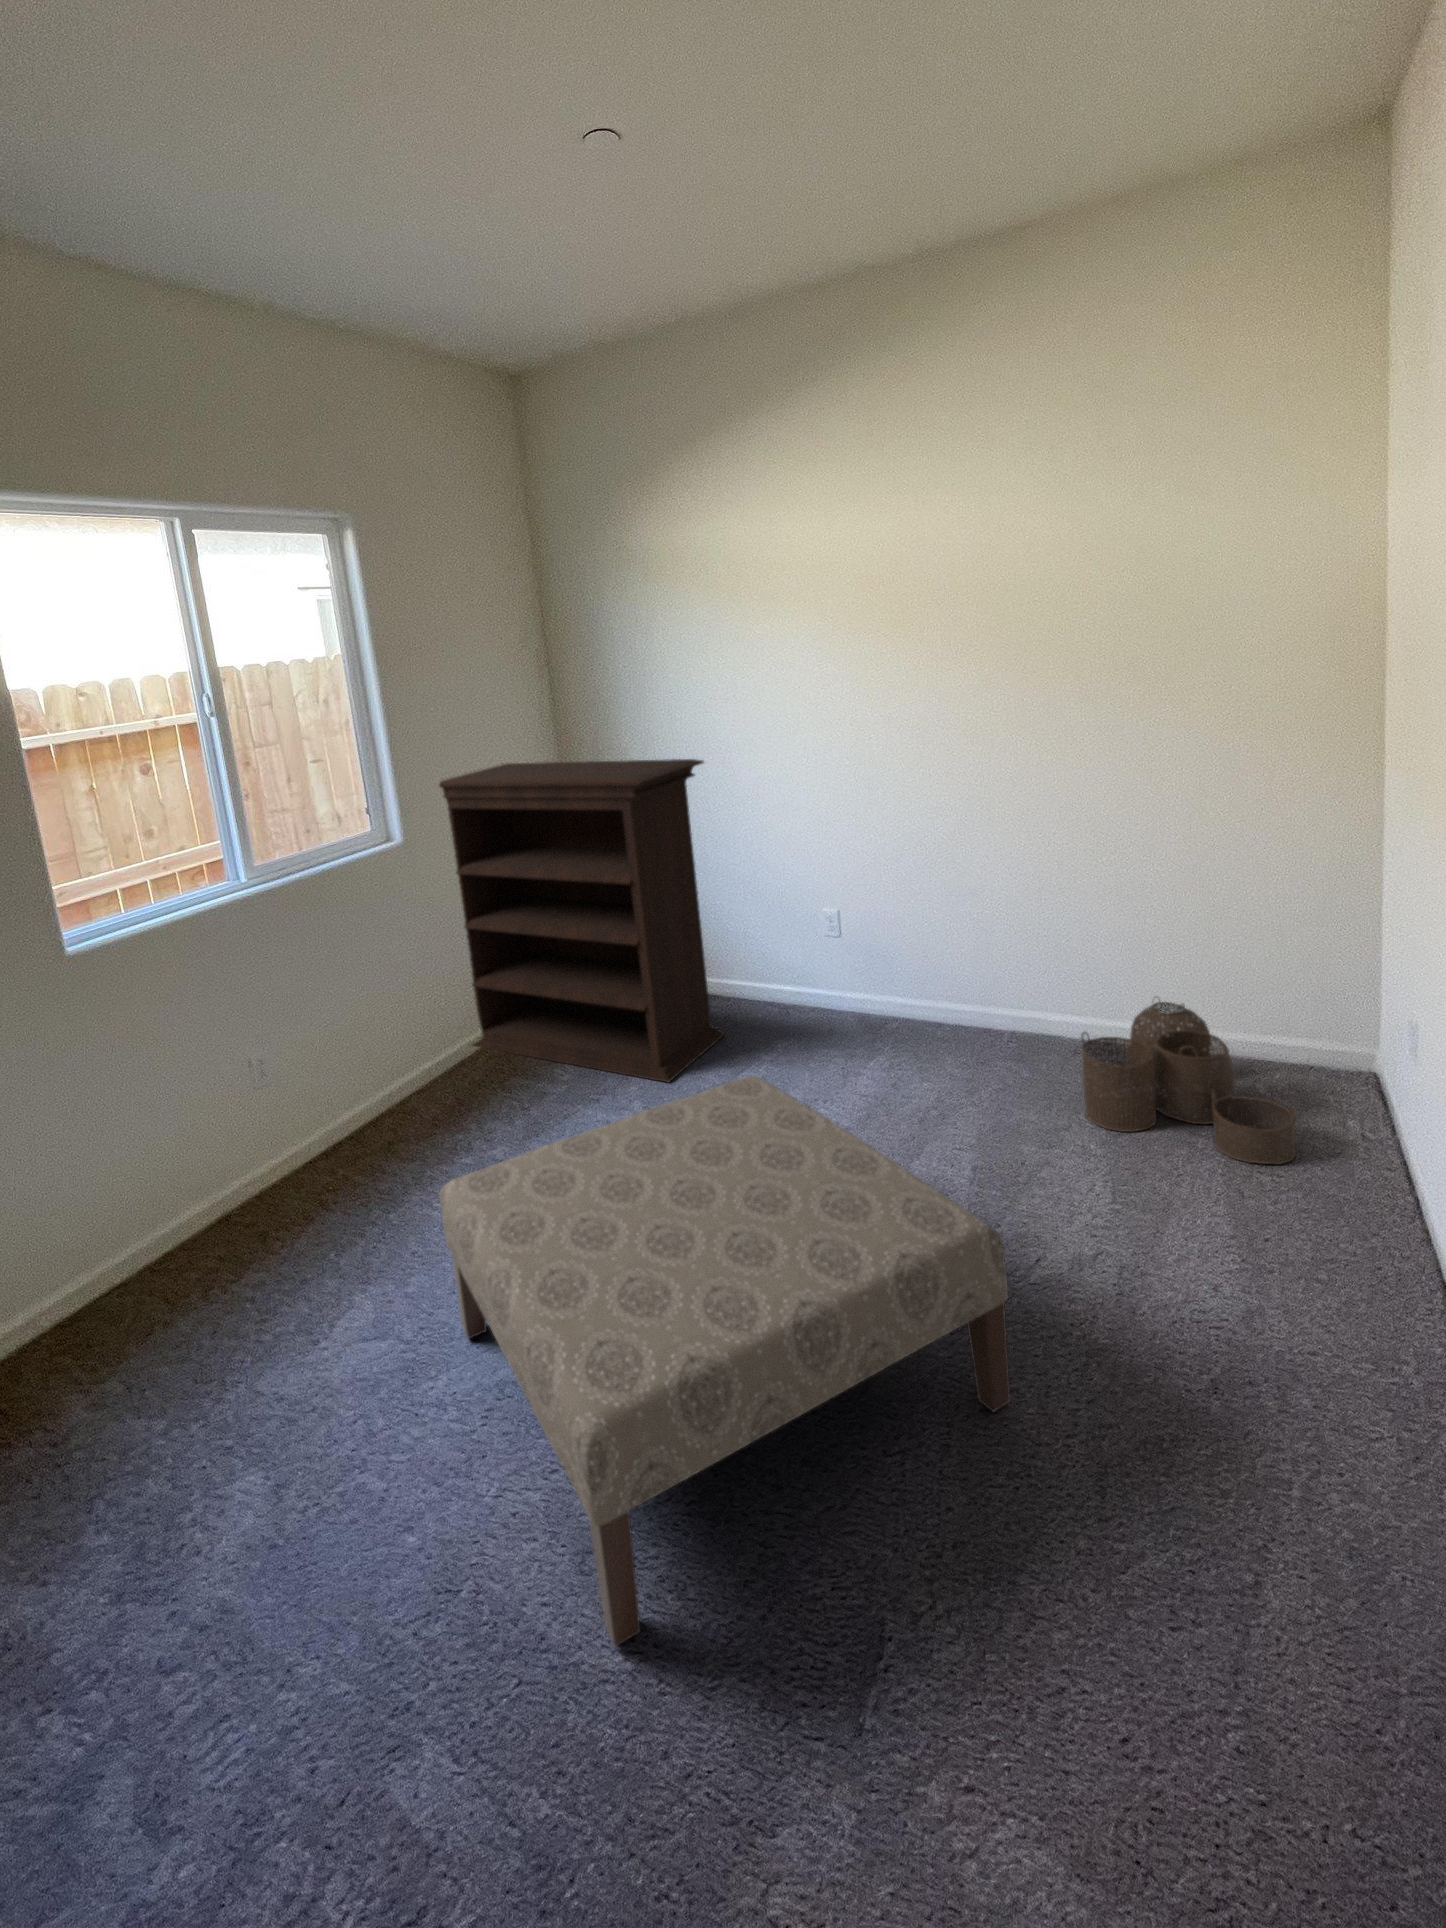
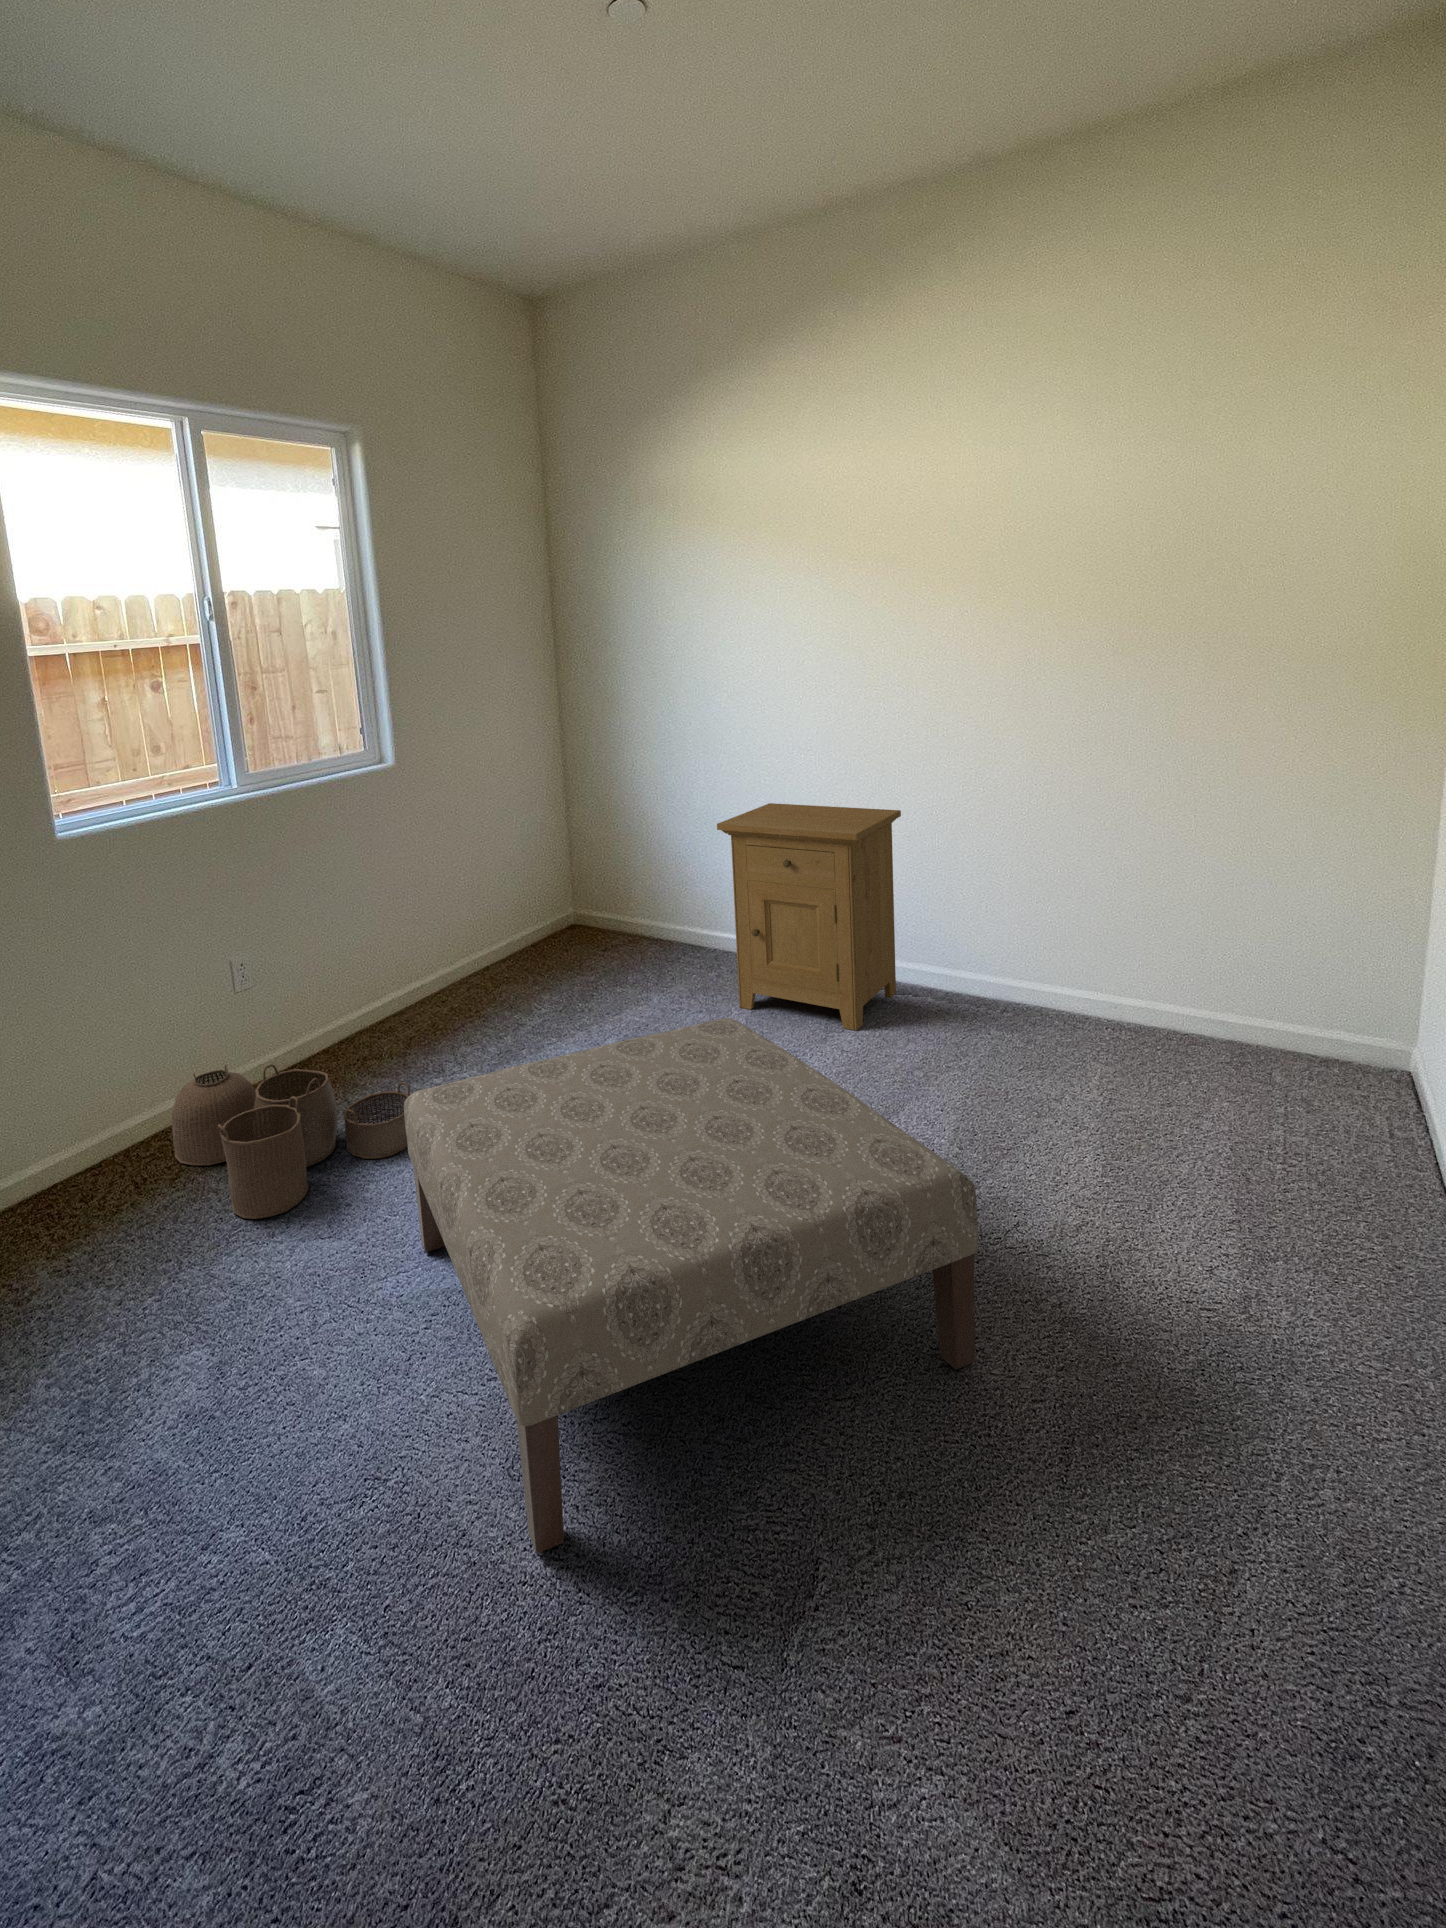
bookshelf: present [439,759,725,1082] -> none [426,711,713,1033]
nightstand: none [722,844,902,1066] -> present [717,803,901,1030]
woven basket: present [1081,997,1296,1164] -> present [172,1064,410,1219]

